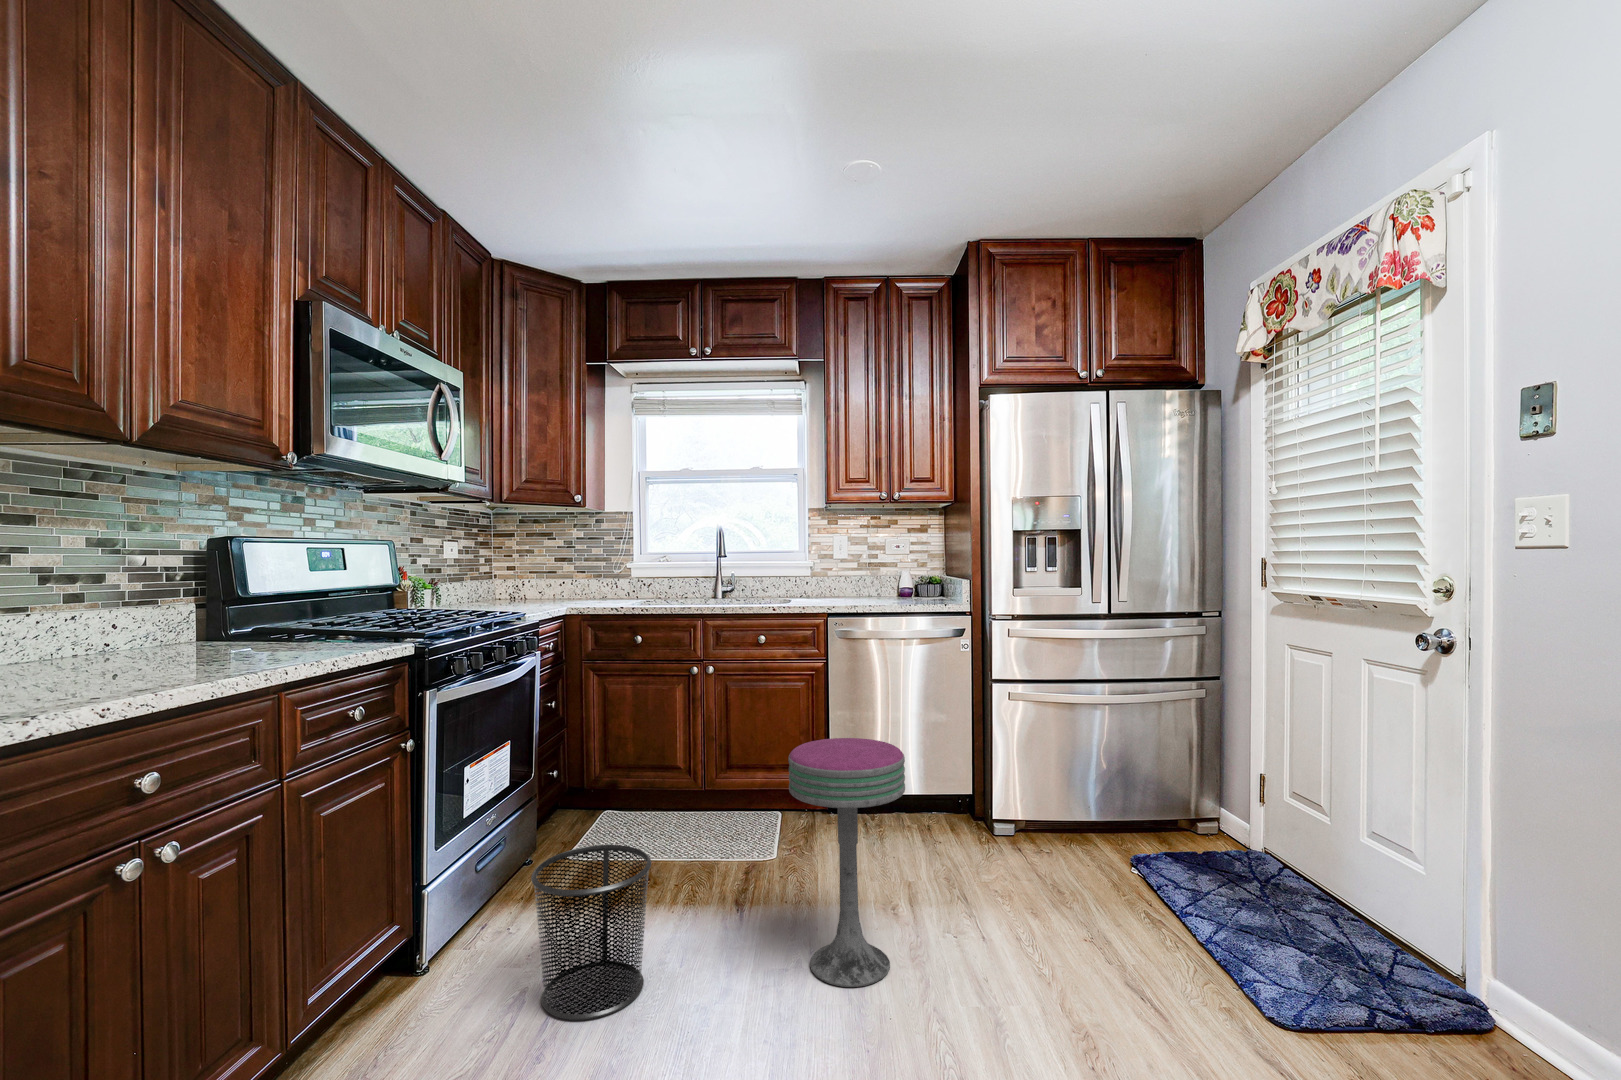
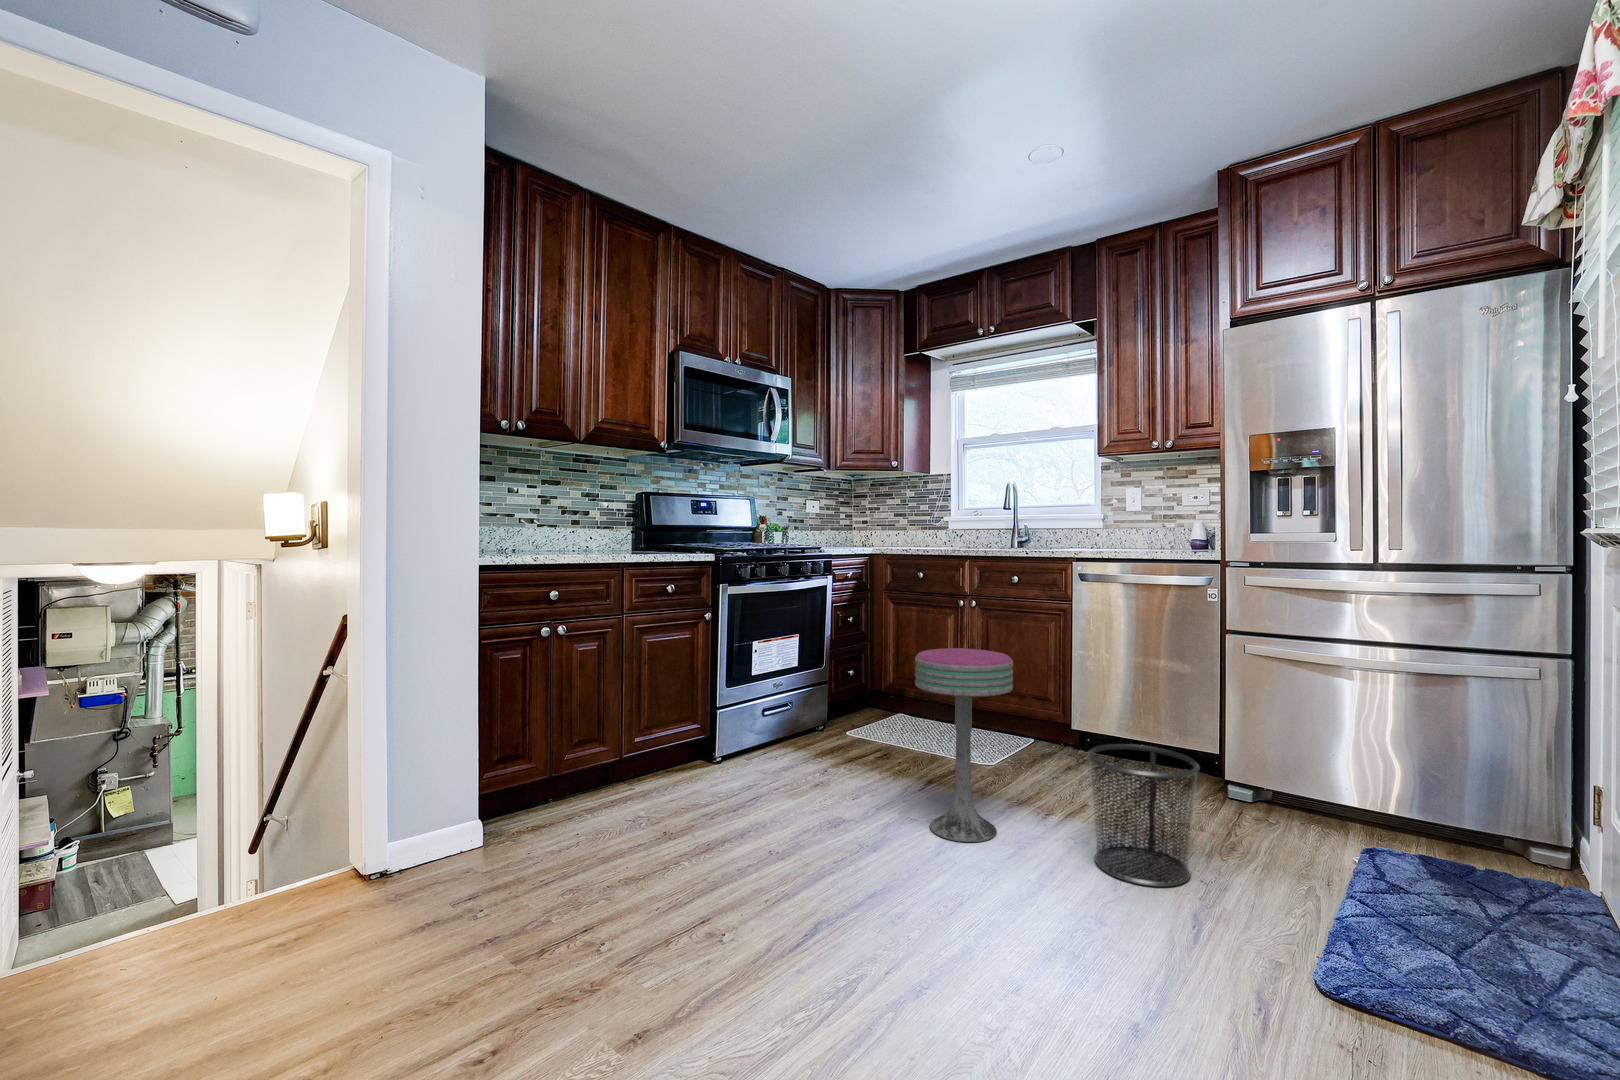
waste bin: present [531,845,651,1020] -> present [1087,744,1200,887]

